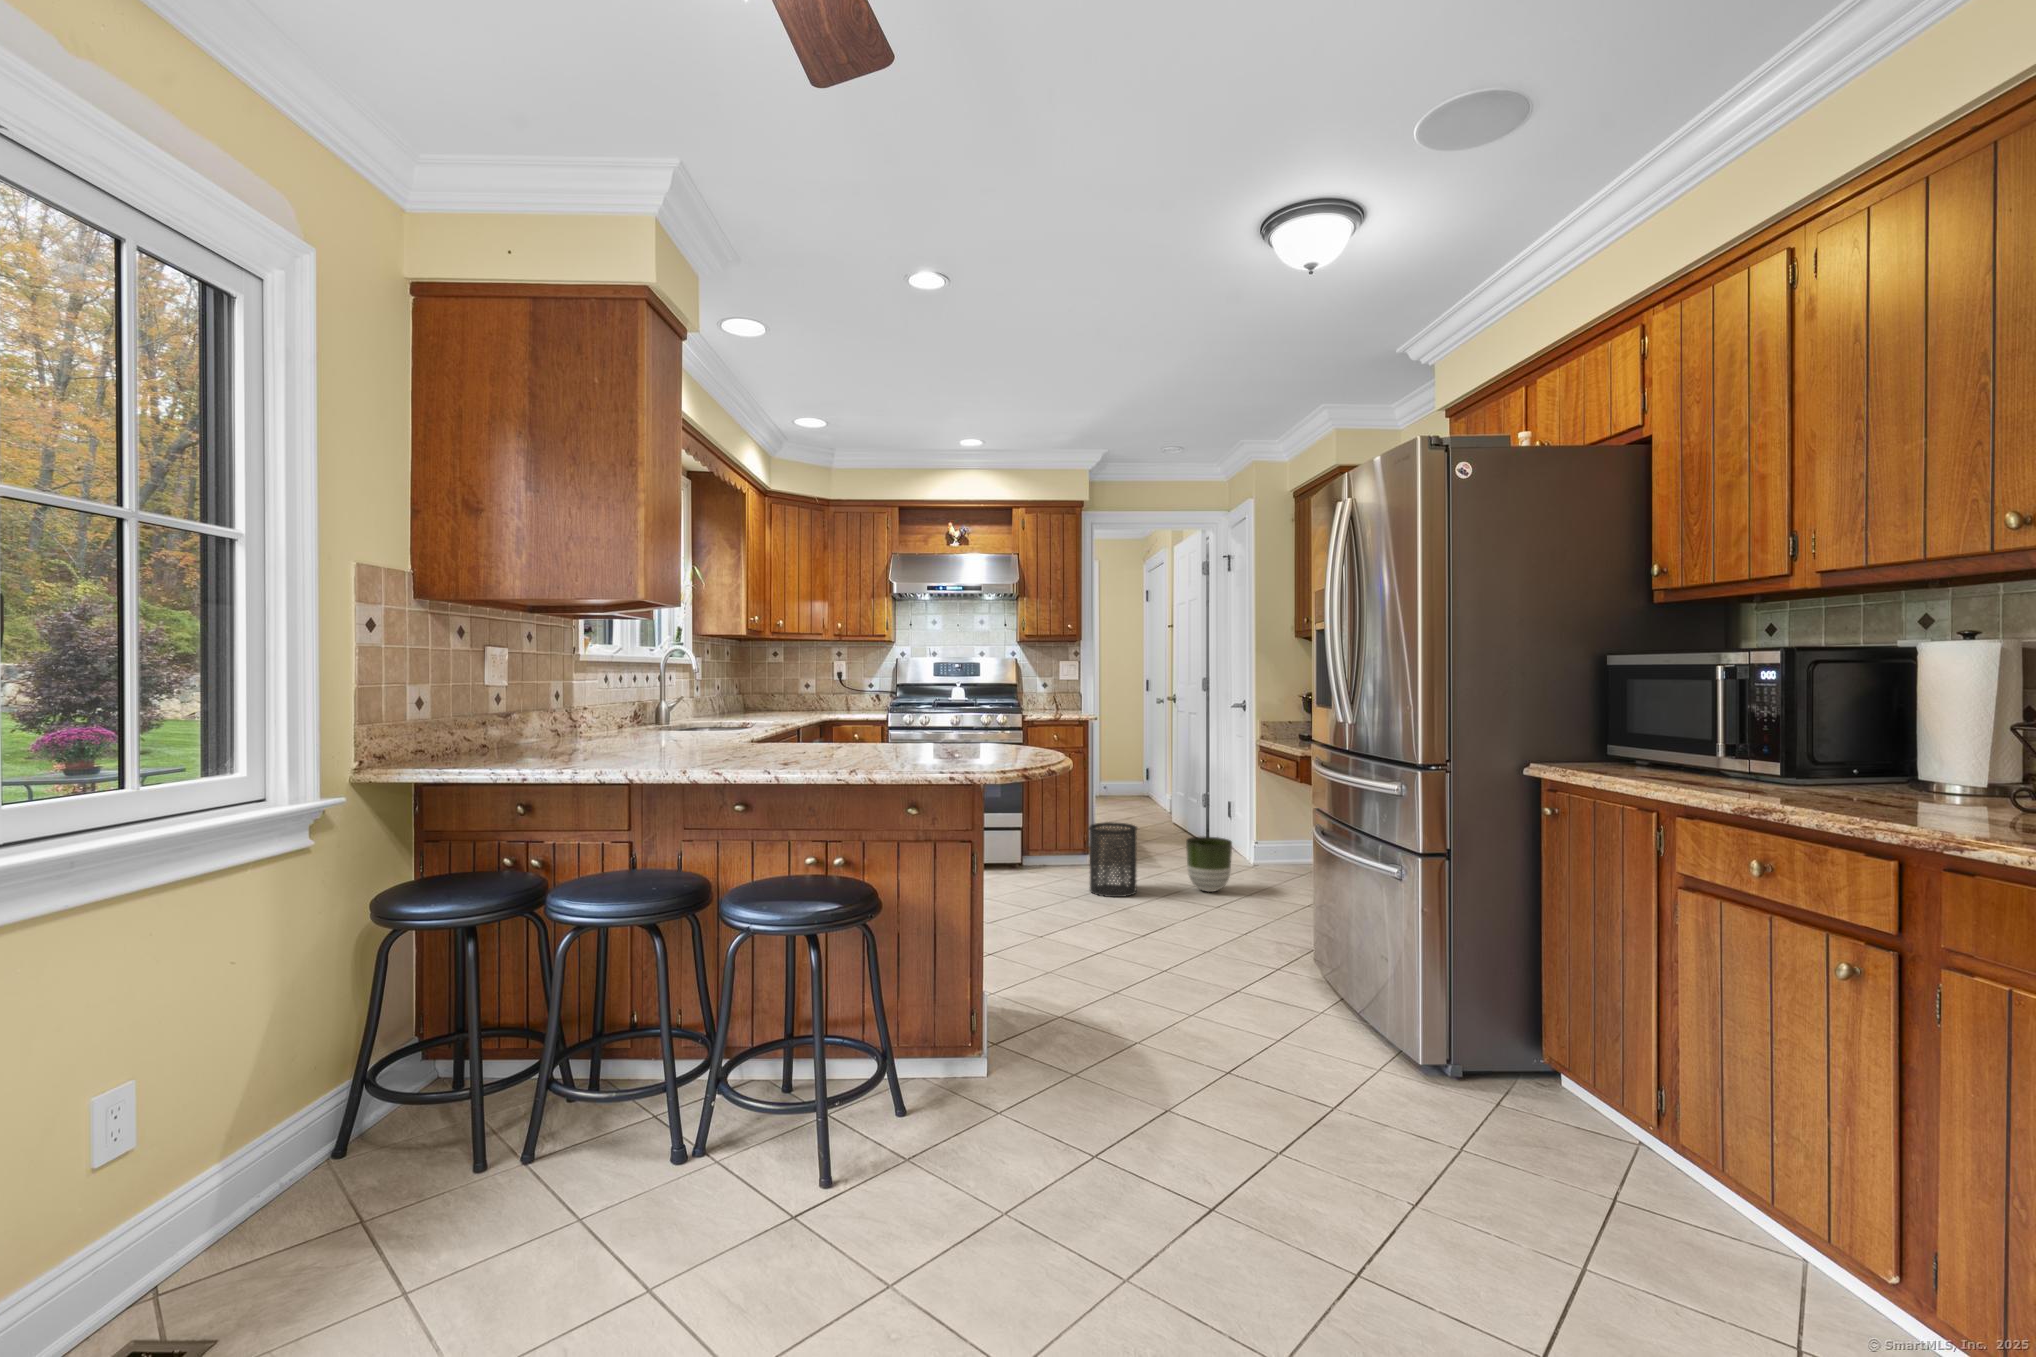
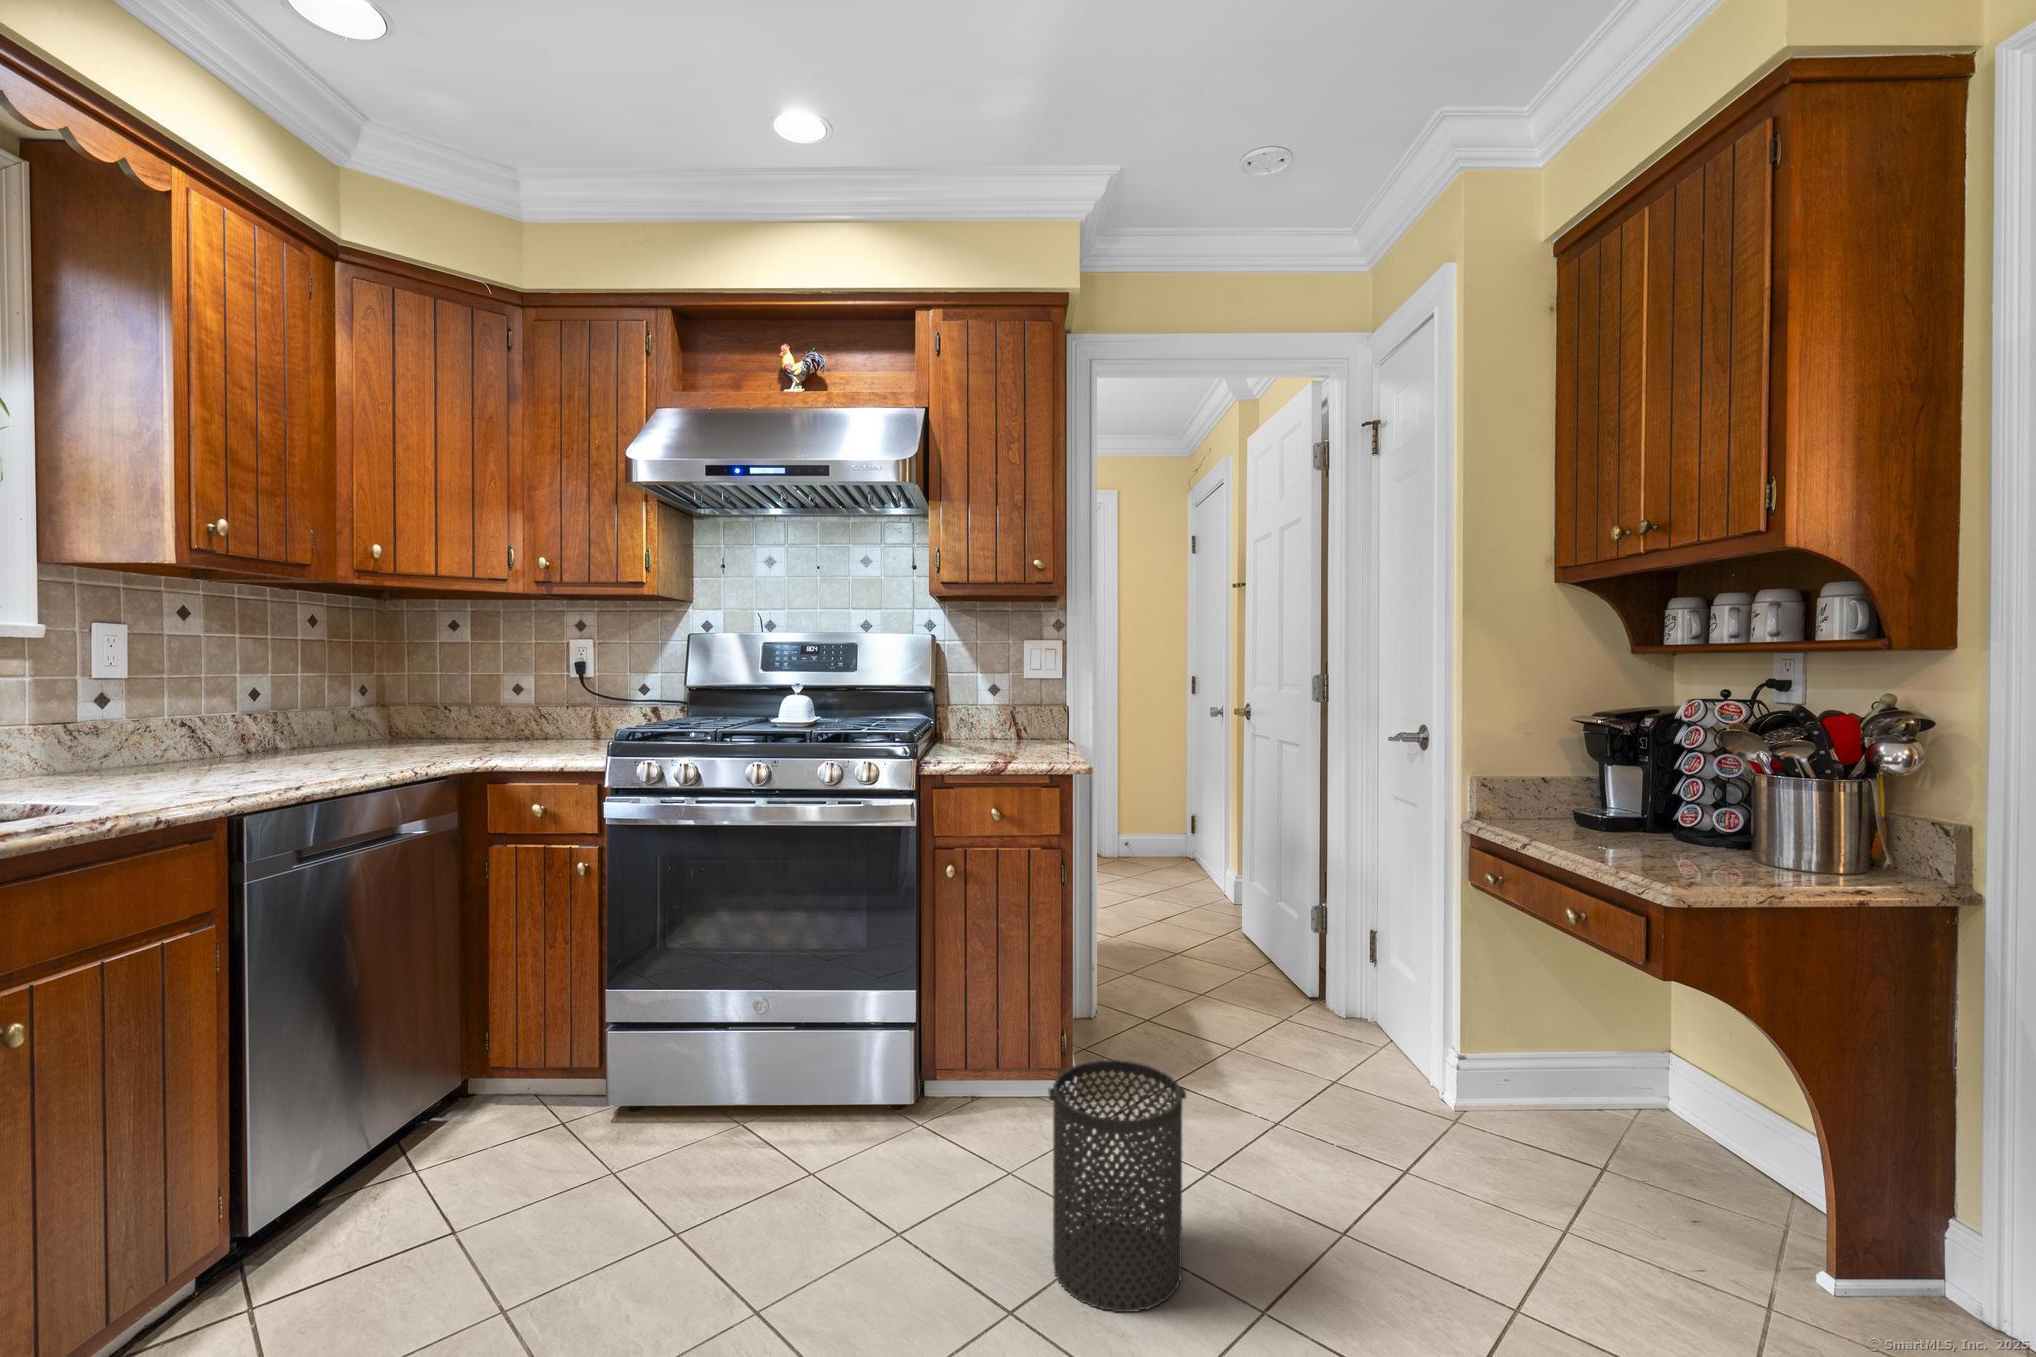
planter: present [1186,837,1232,892] -> none [1317,1098,1452,1278]

